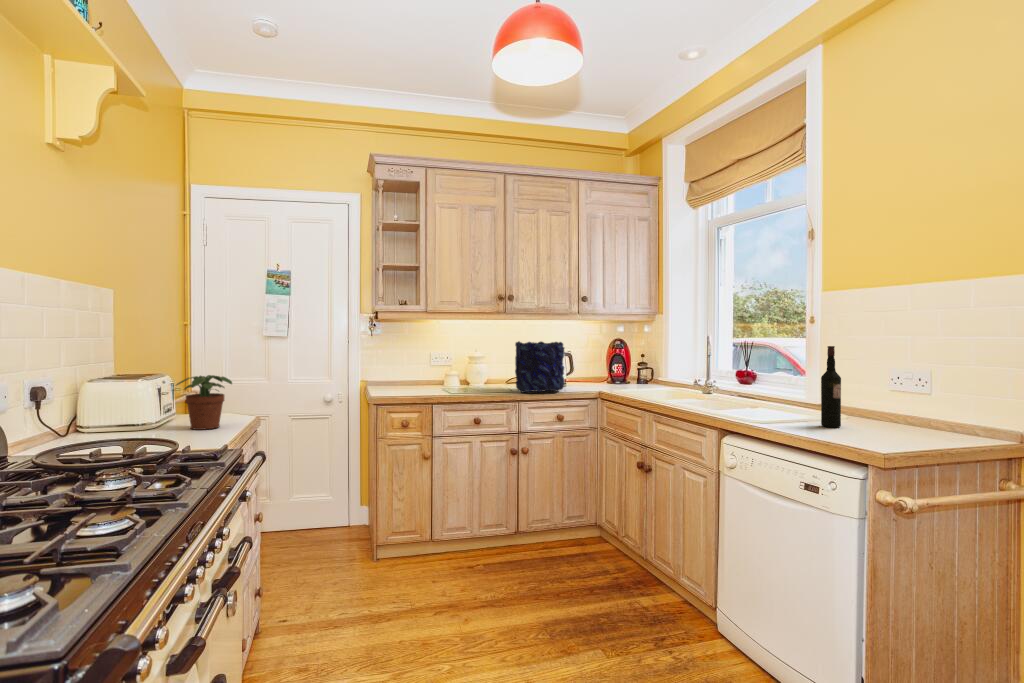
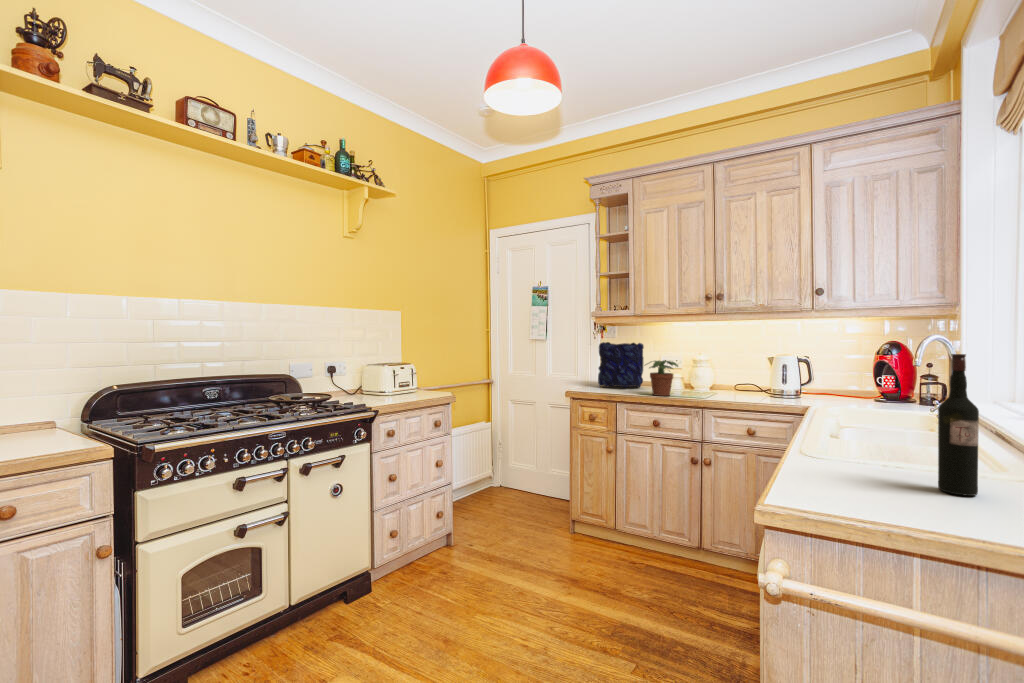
vase: present [515,341,564,393] -> present [598,342,644,387]
potted plant: present [176,375,232,430] -> present [645,360,678,396]

